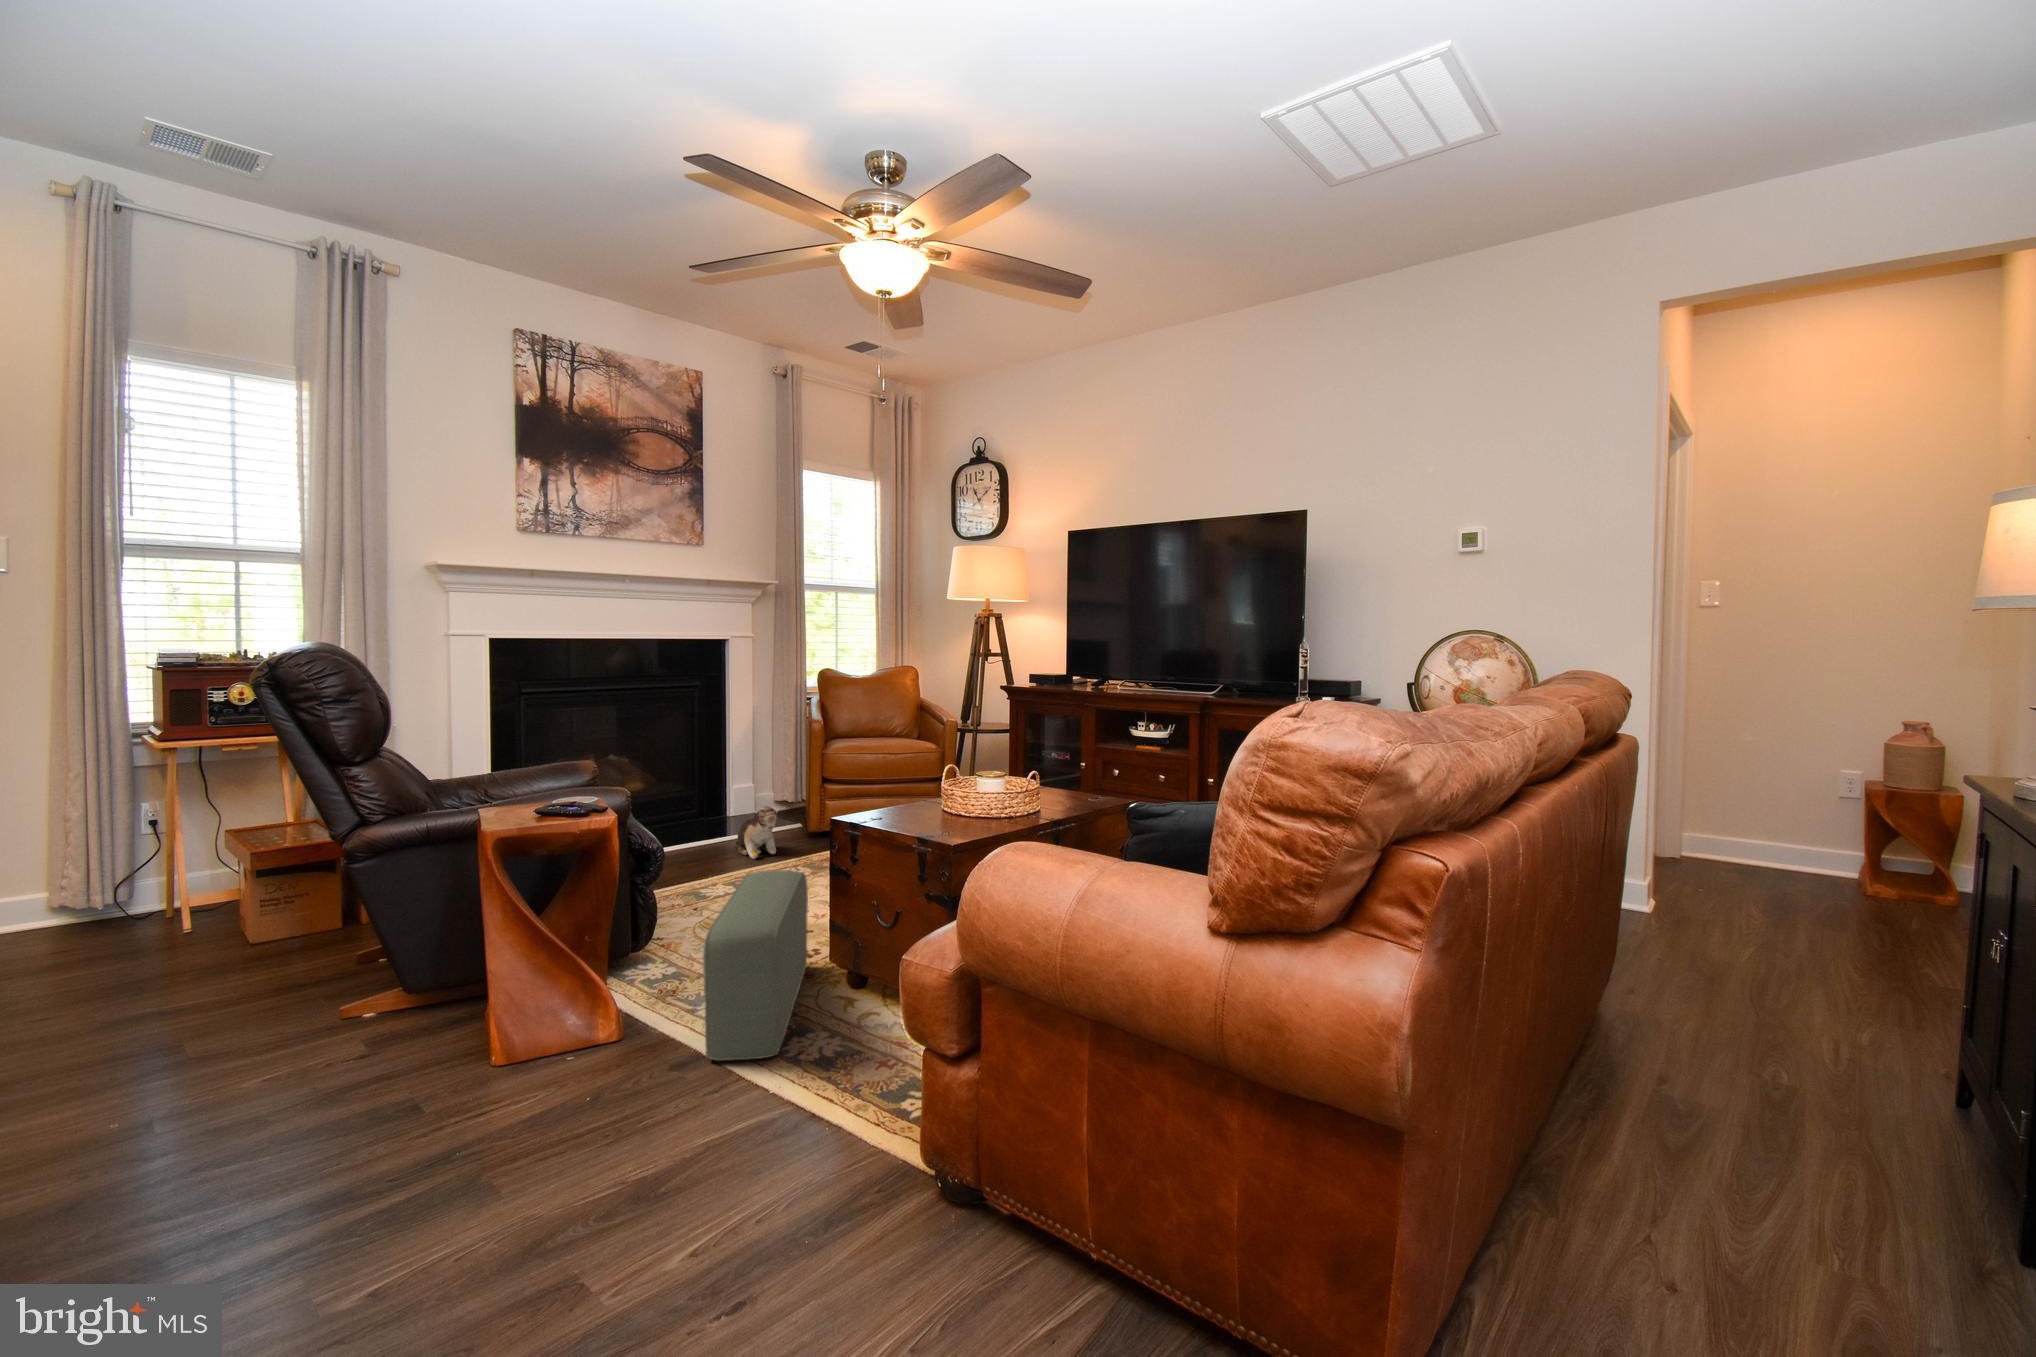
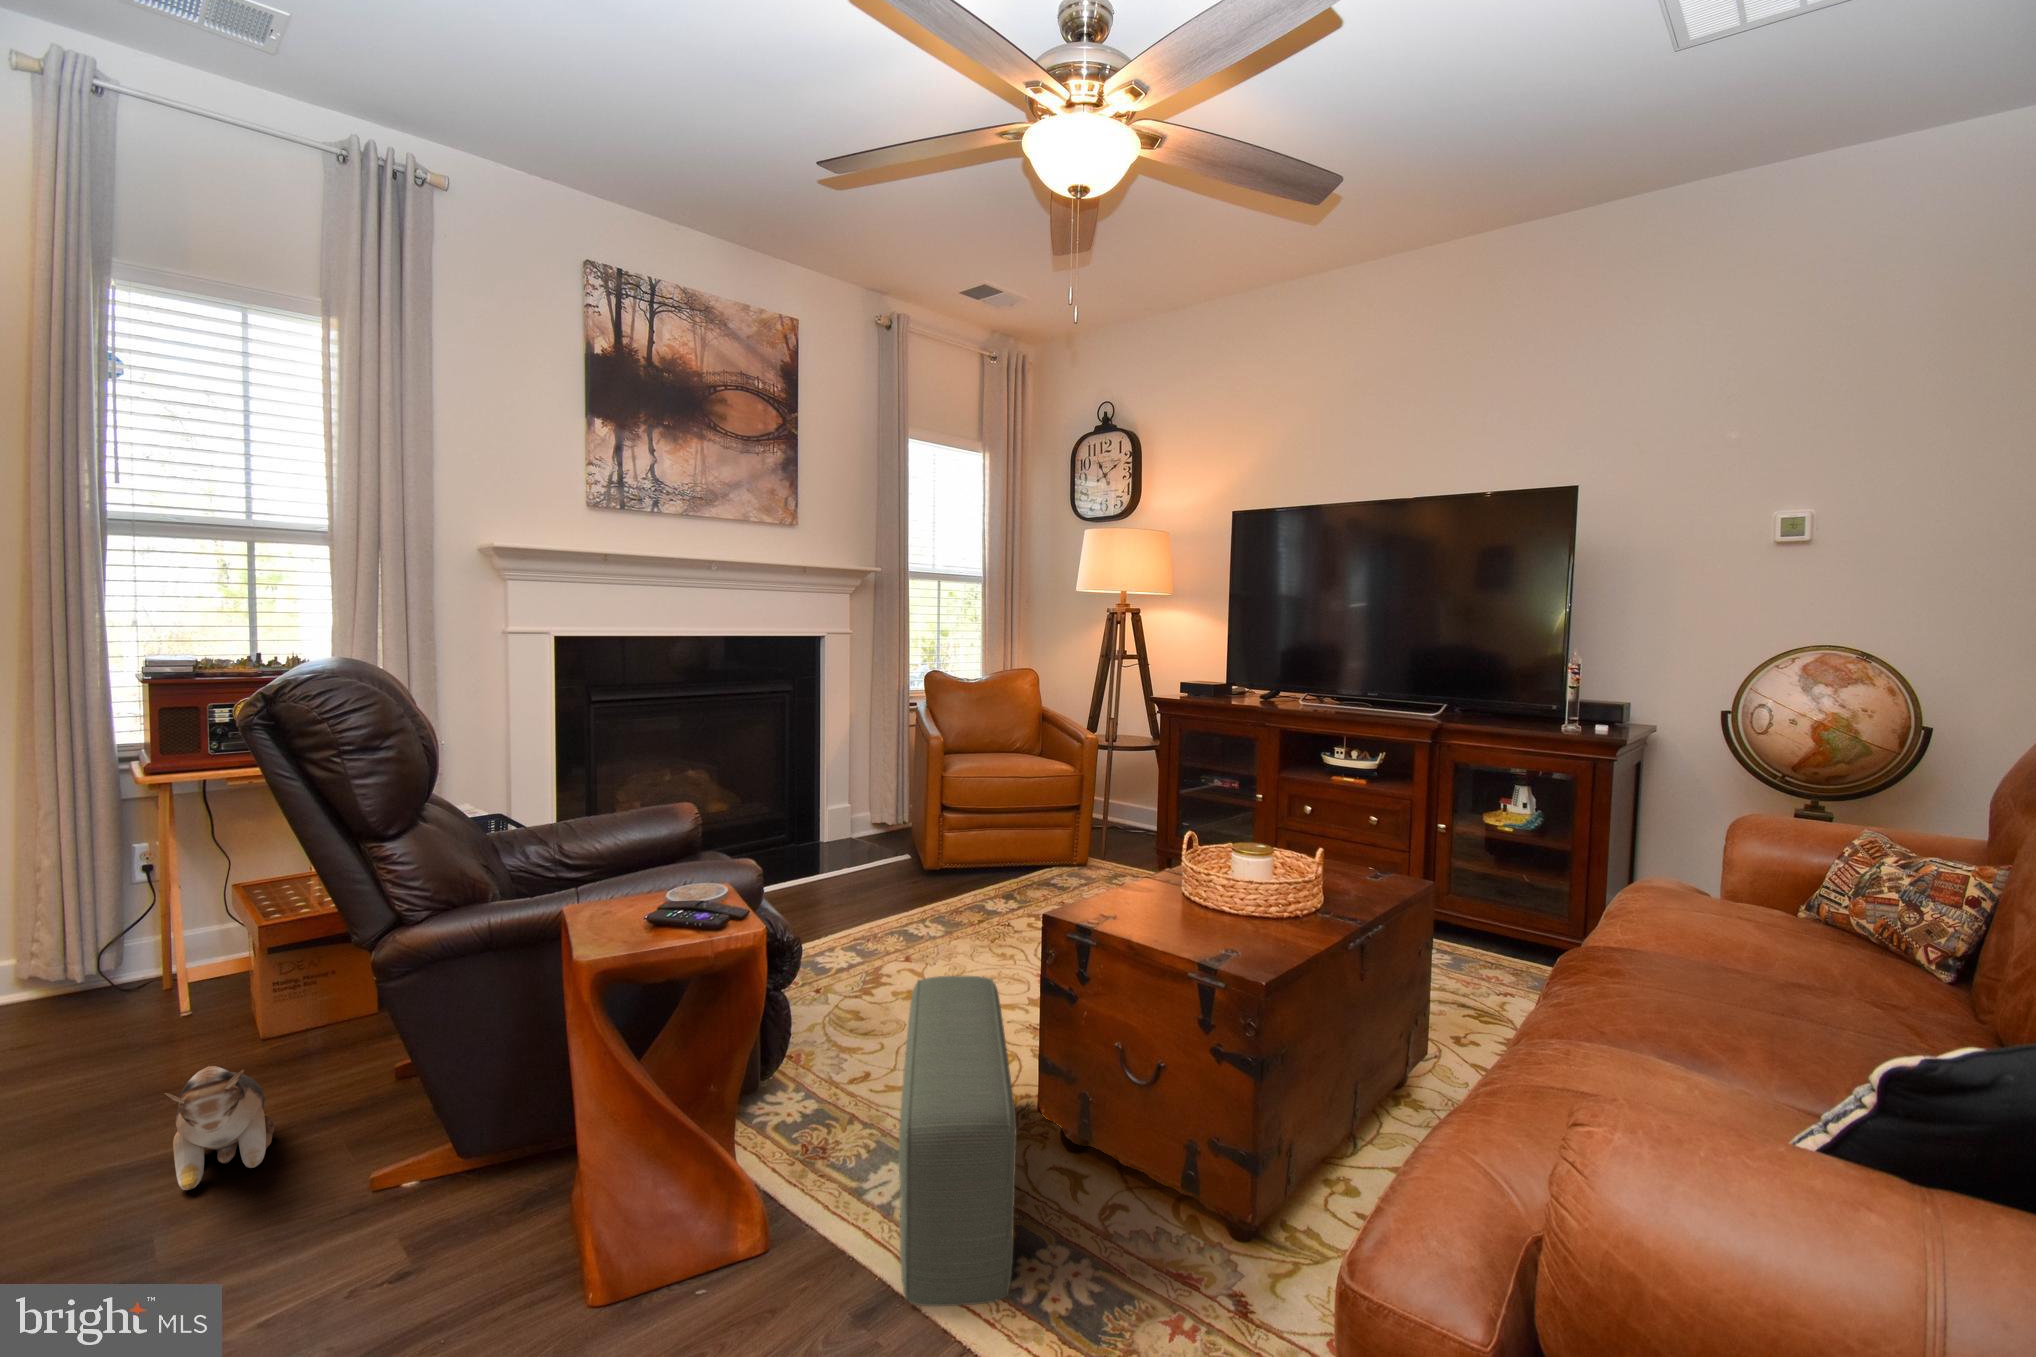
plush toy: present [736,806,780,859] -> present [165,1066,274,1190]

